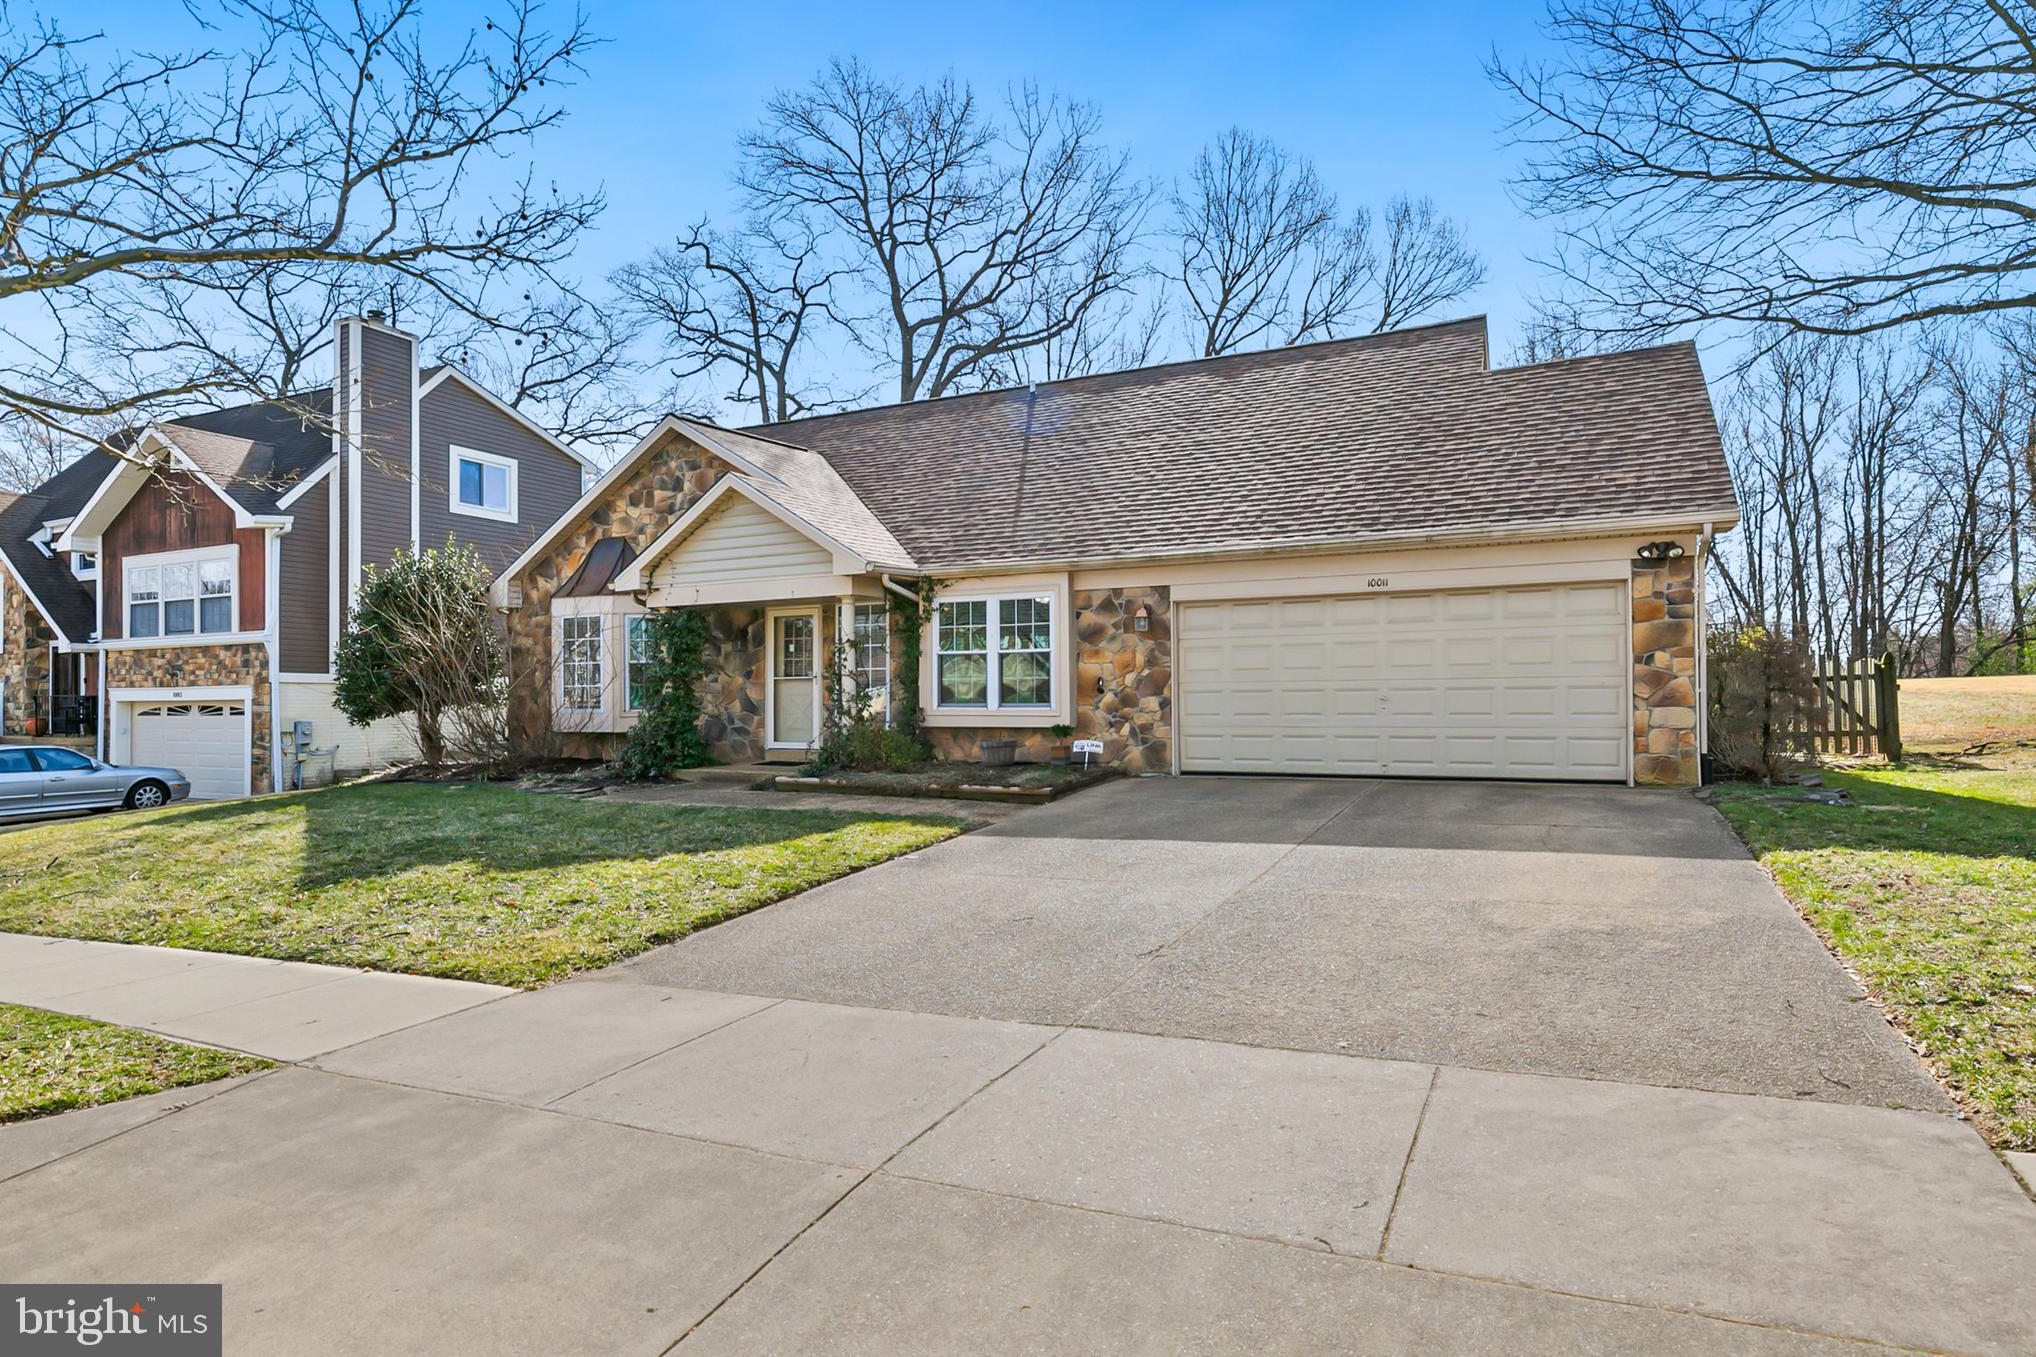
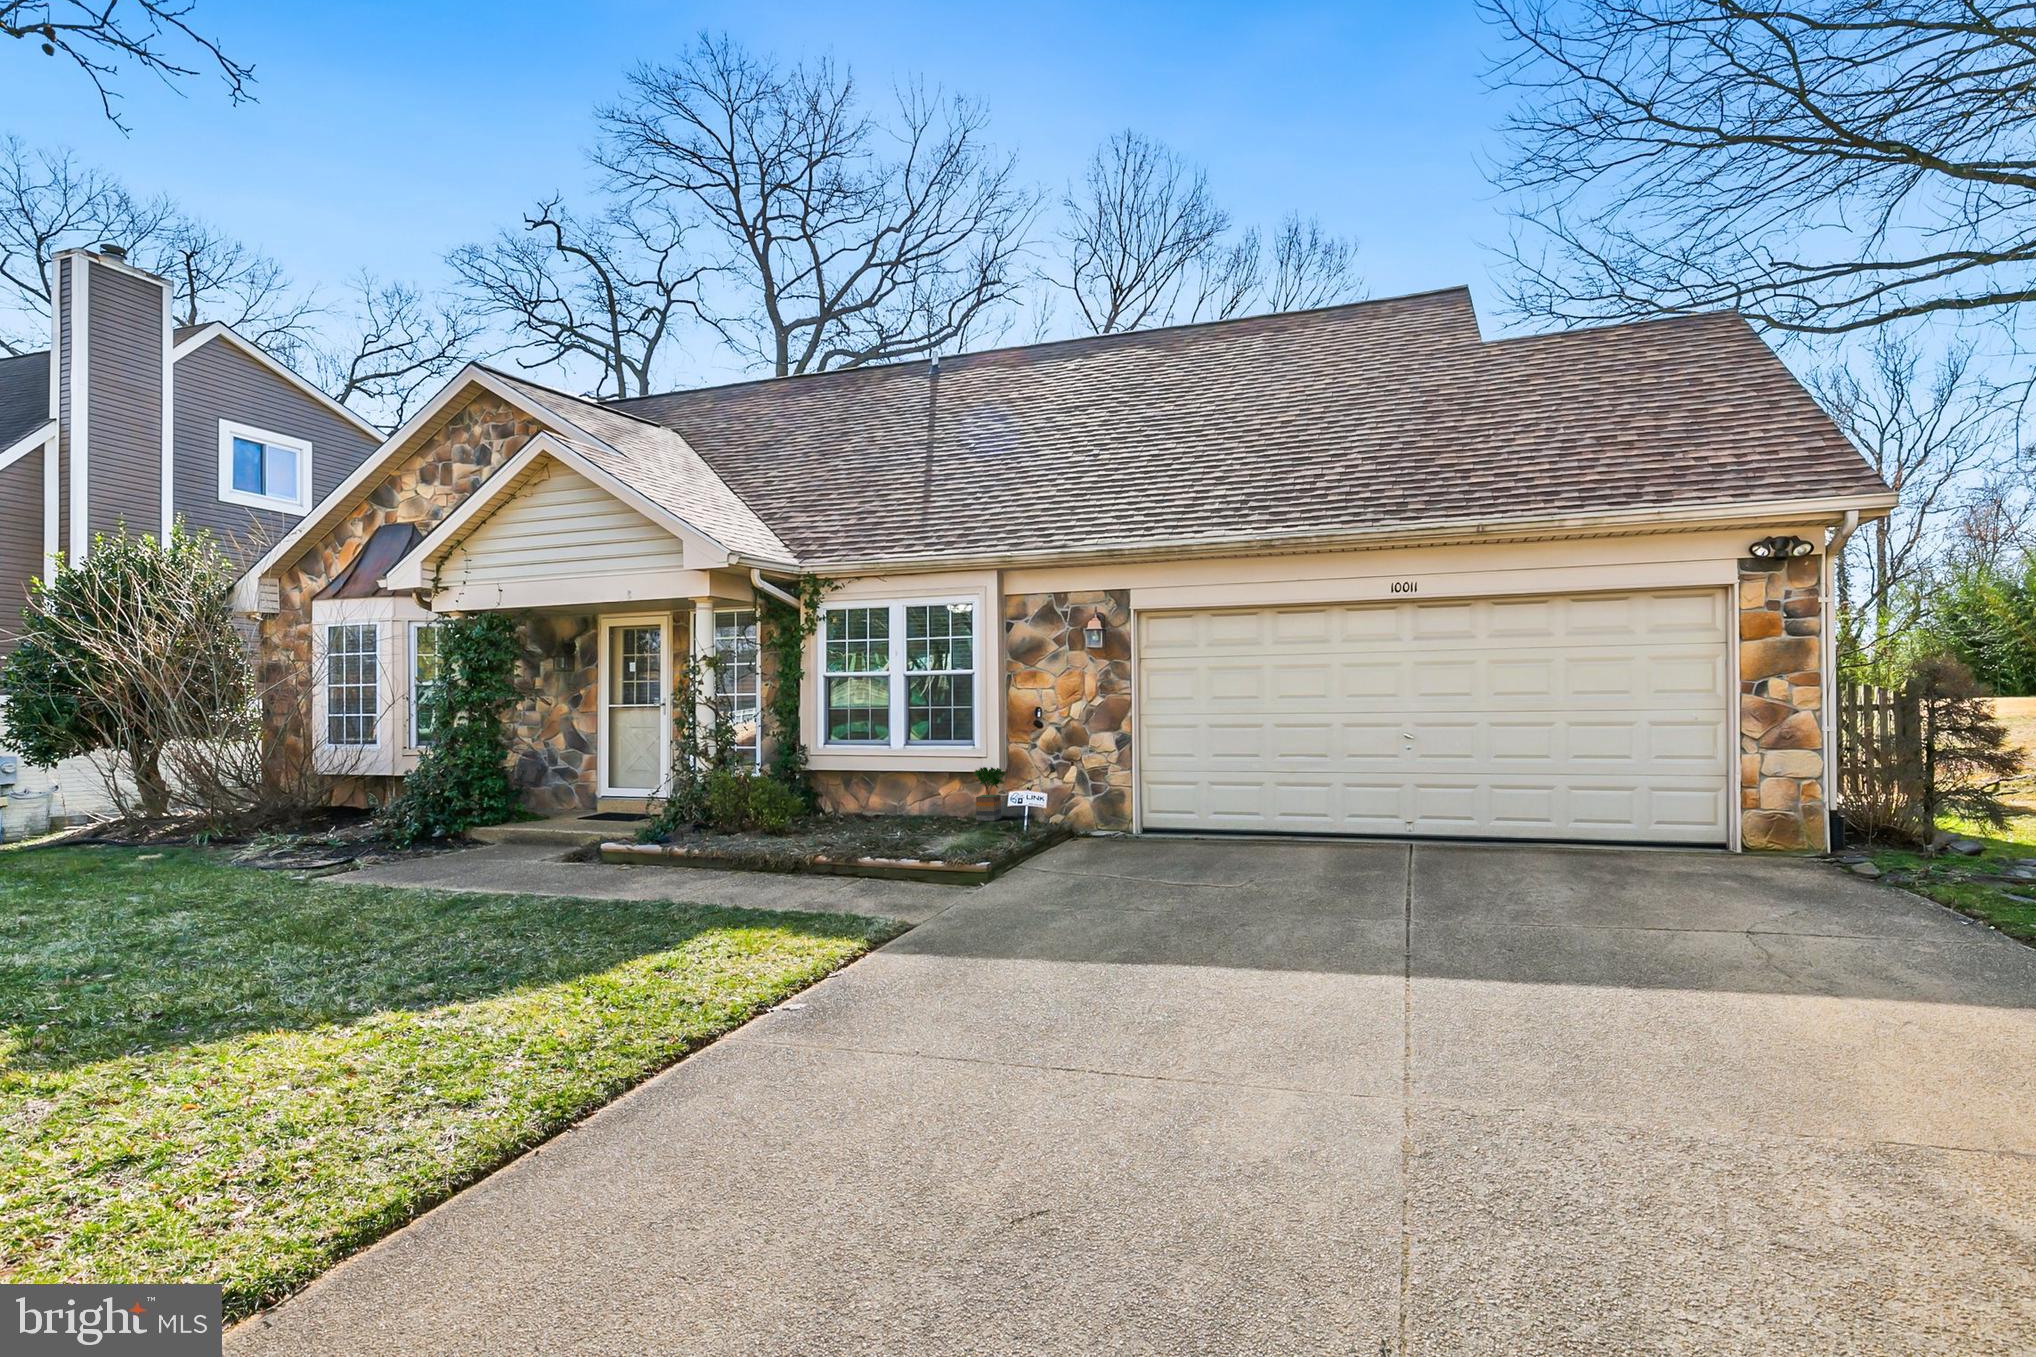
wooden bucket: present [978,731,1017,766] -> none [879,776,931,822]

